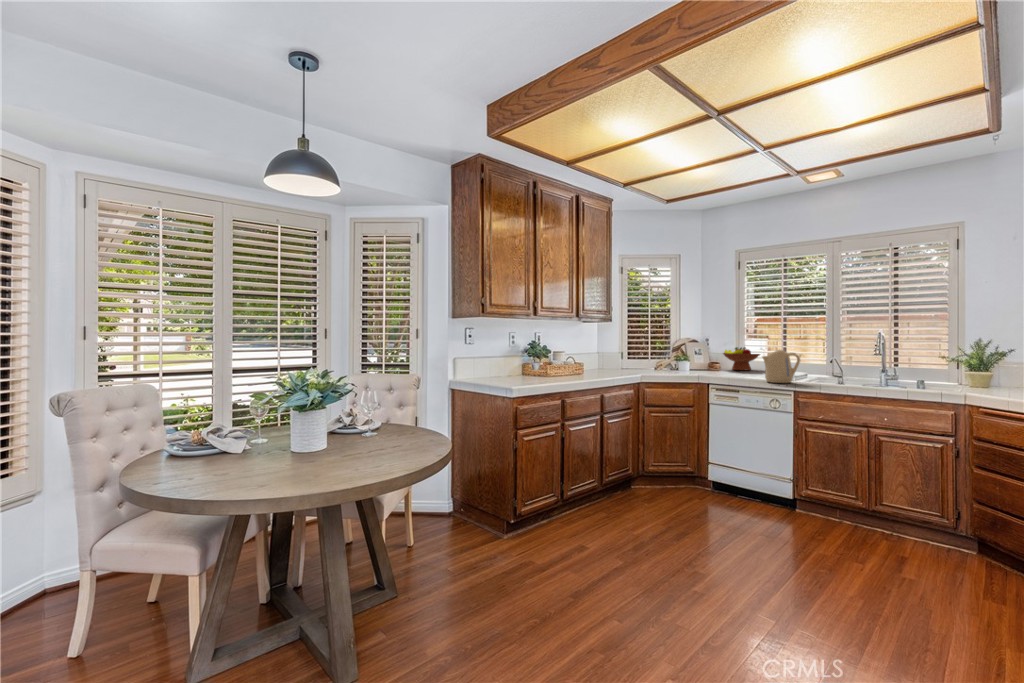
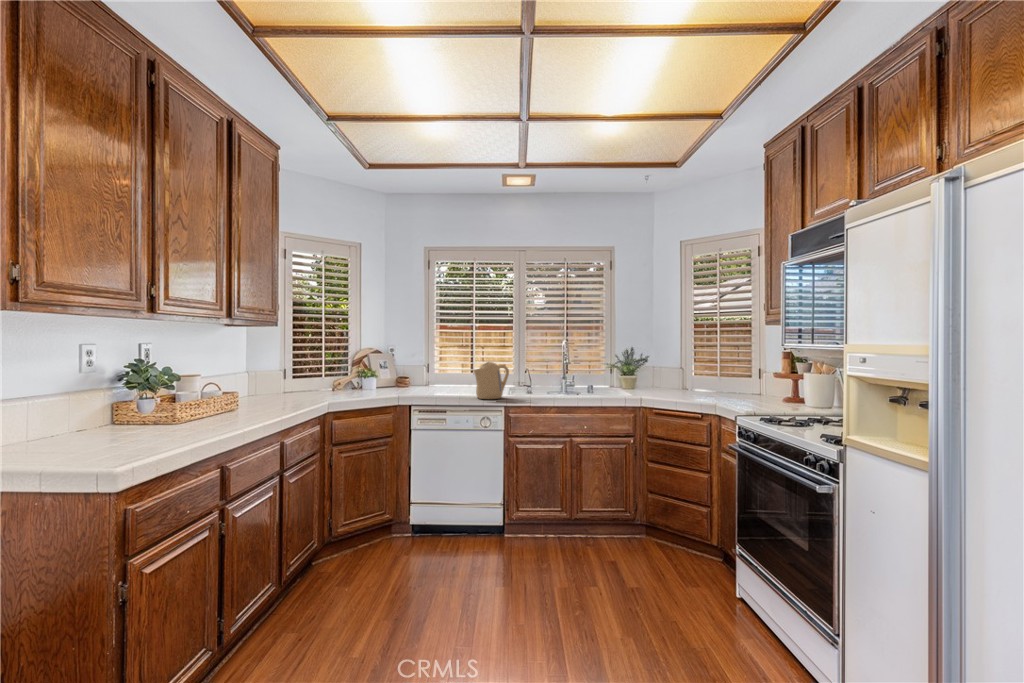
fruit bowl: present [723,347,760,370] -> none [409,358,450,385]

